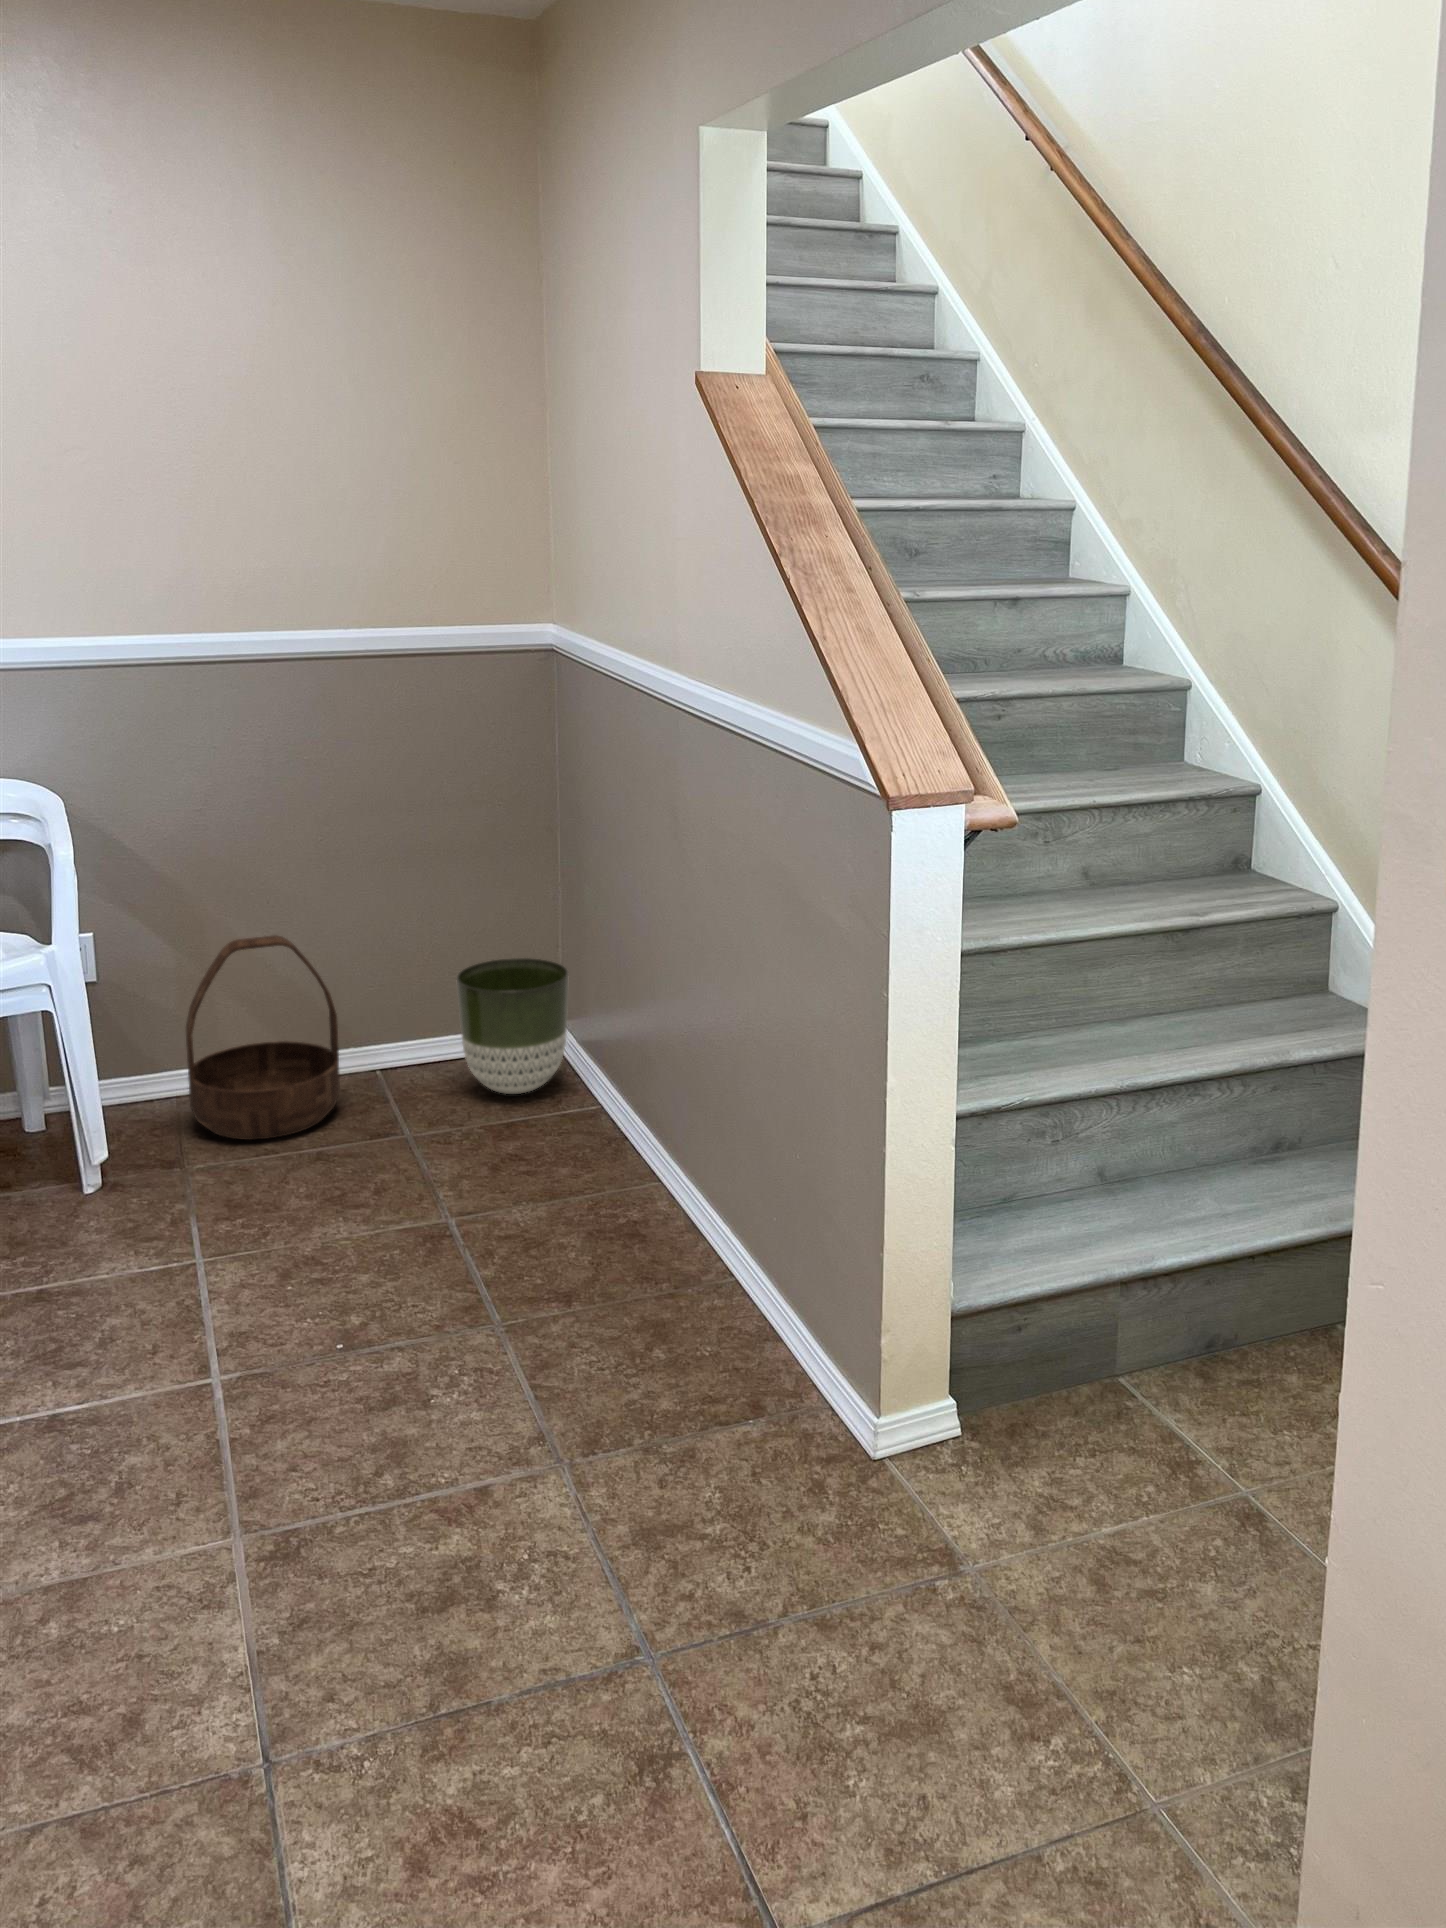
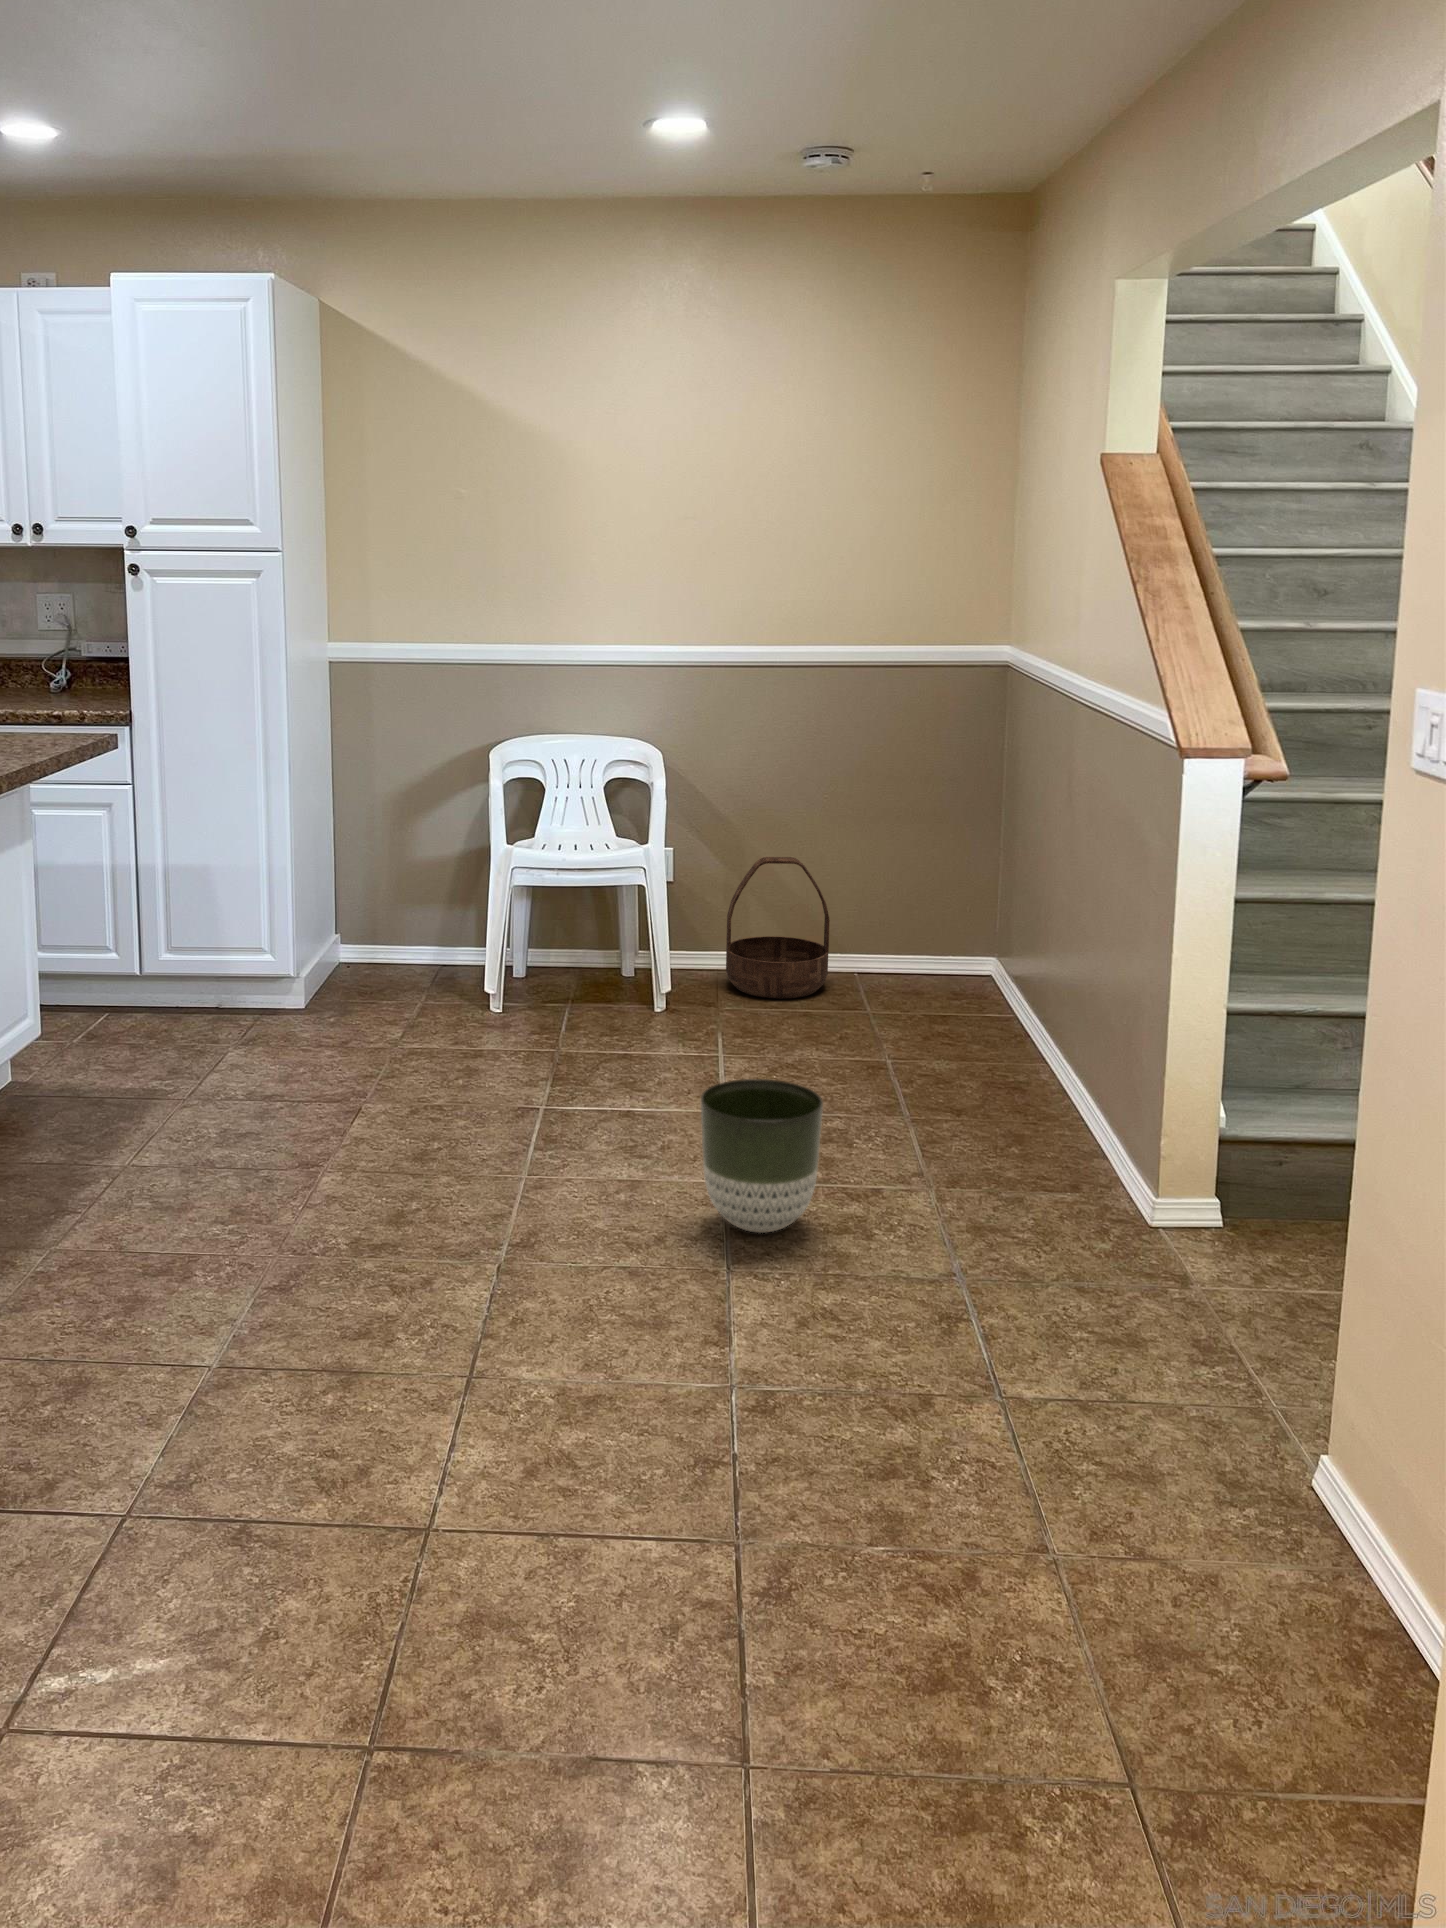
planter: present [457,958,569,1094] -> present [701,1079,823,1233]

